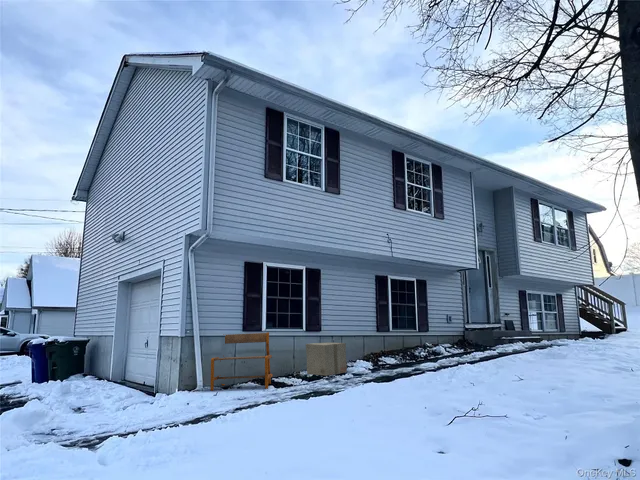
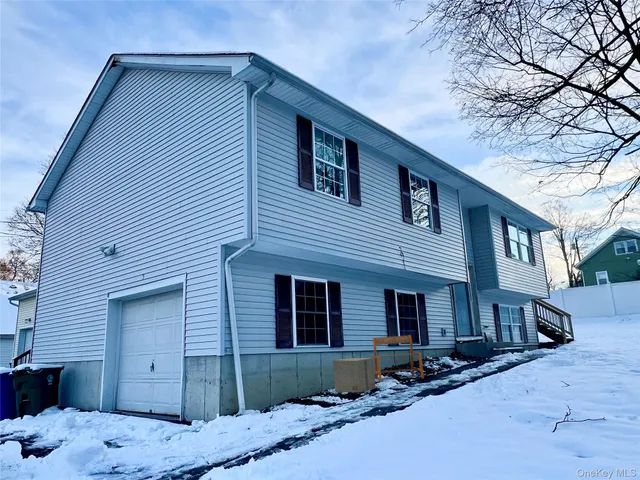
bench: present [210,332,273,391] -> present [373,335,424,382]

